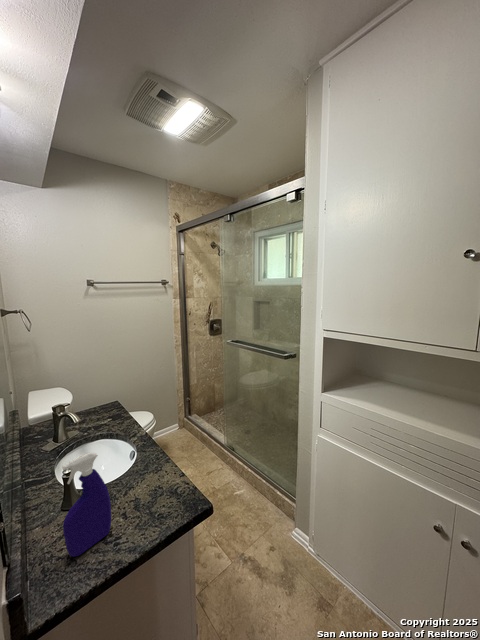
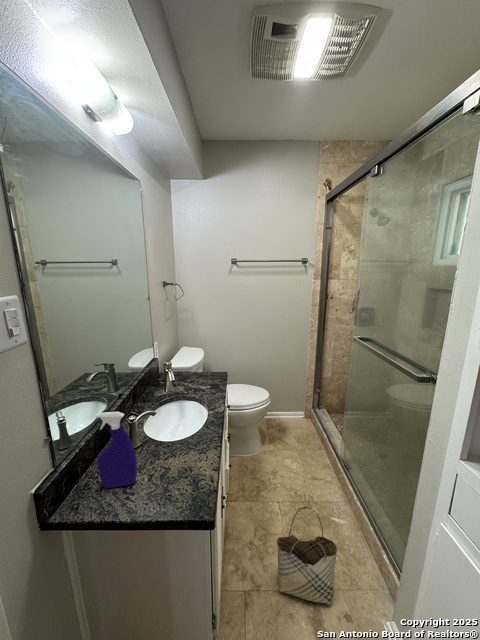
woven basket: none [214,483,260,570] -> present [276,507,337,605]

